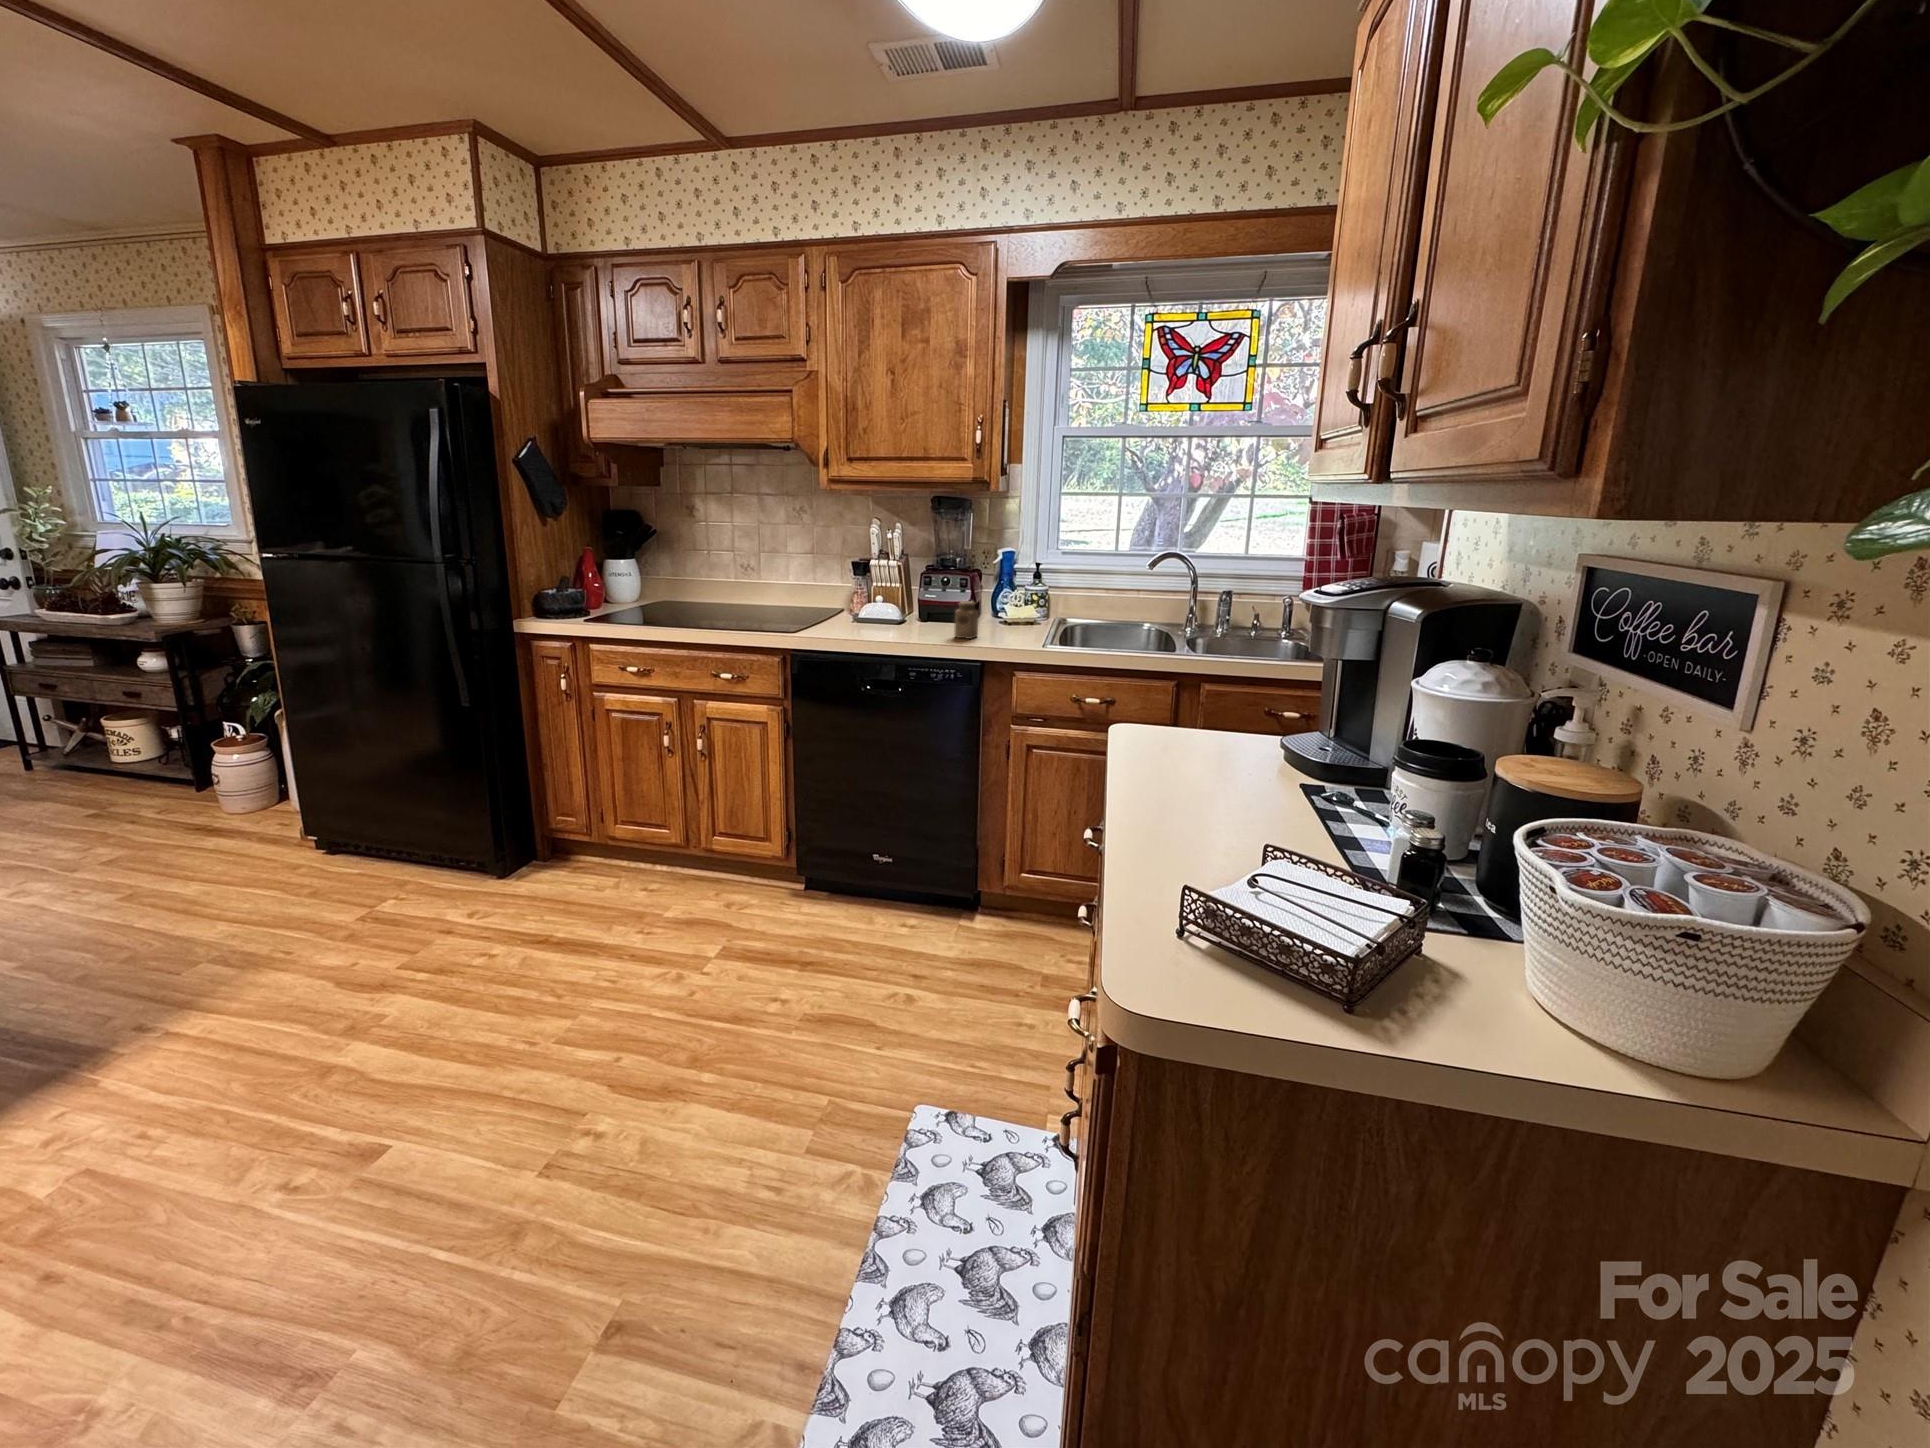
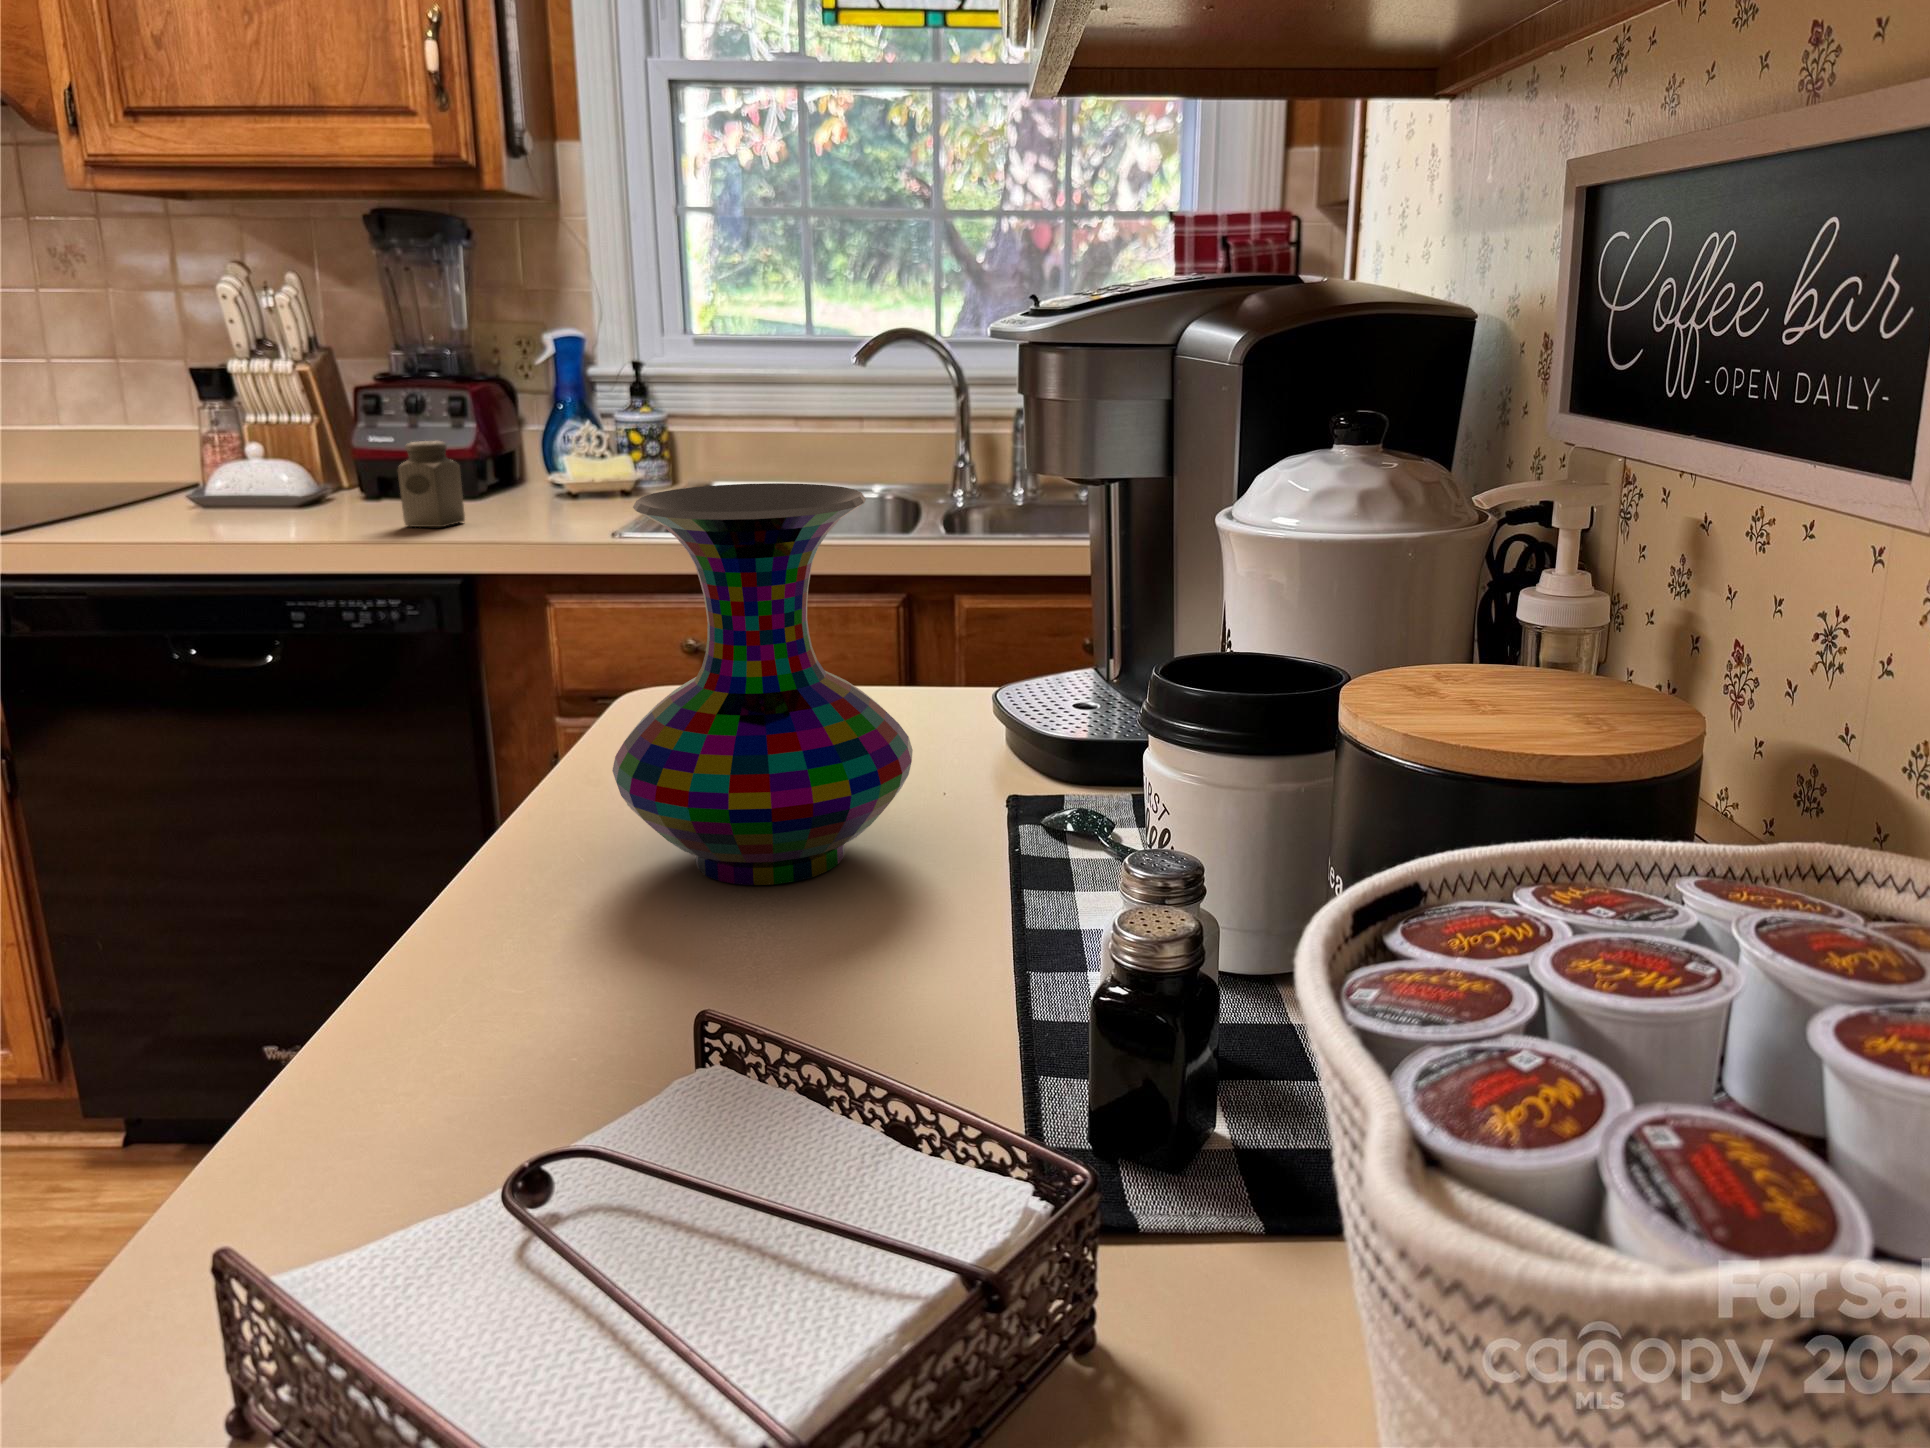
vase: none [1164,659,1279,808] -> present [612,483,913,885]

